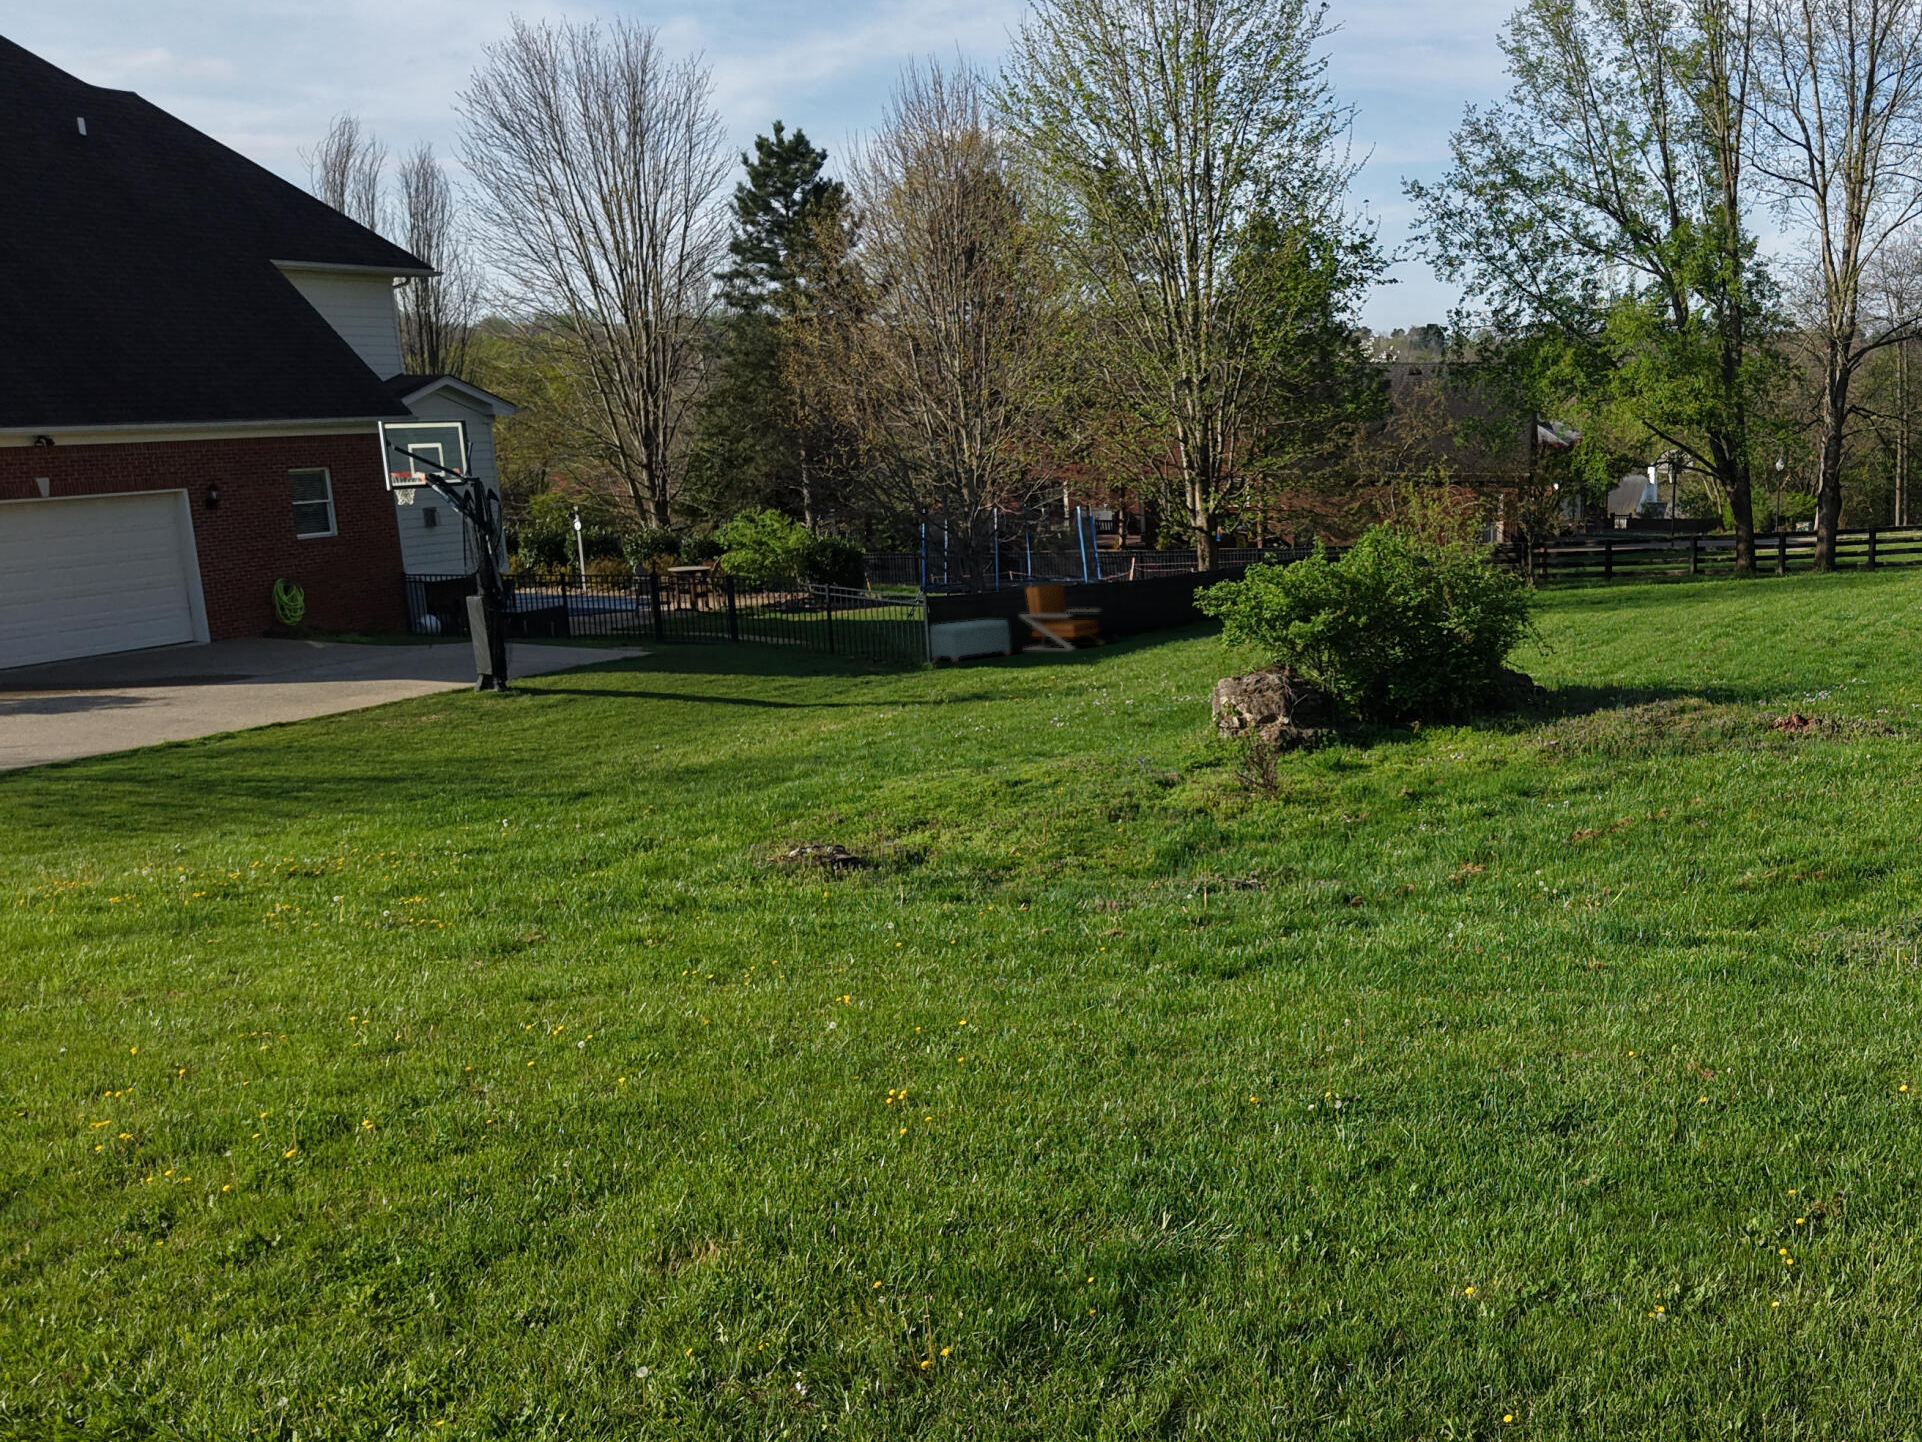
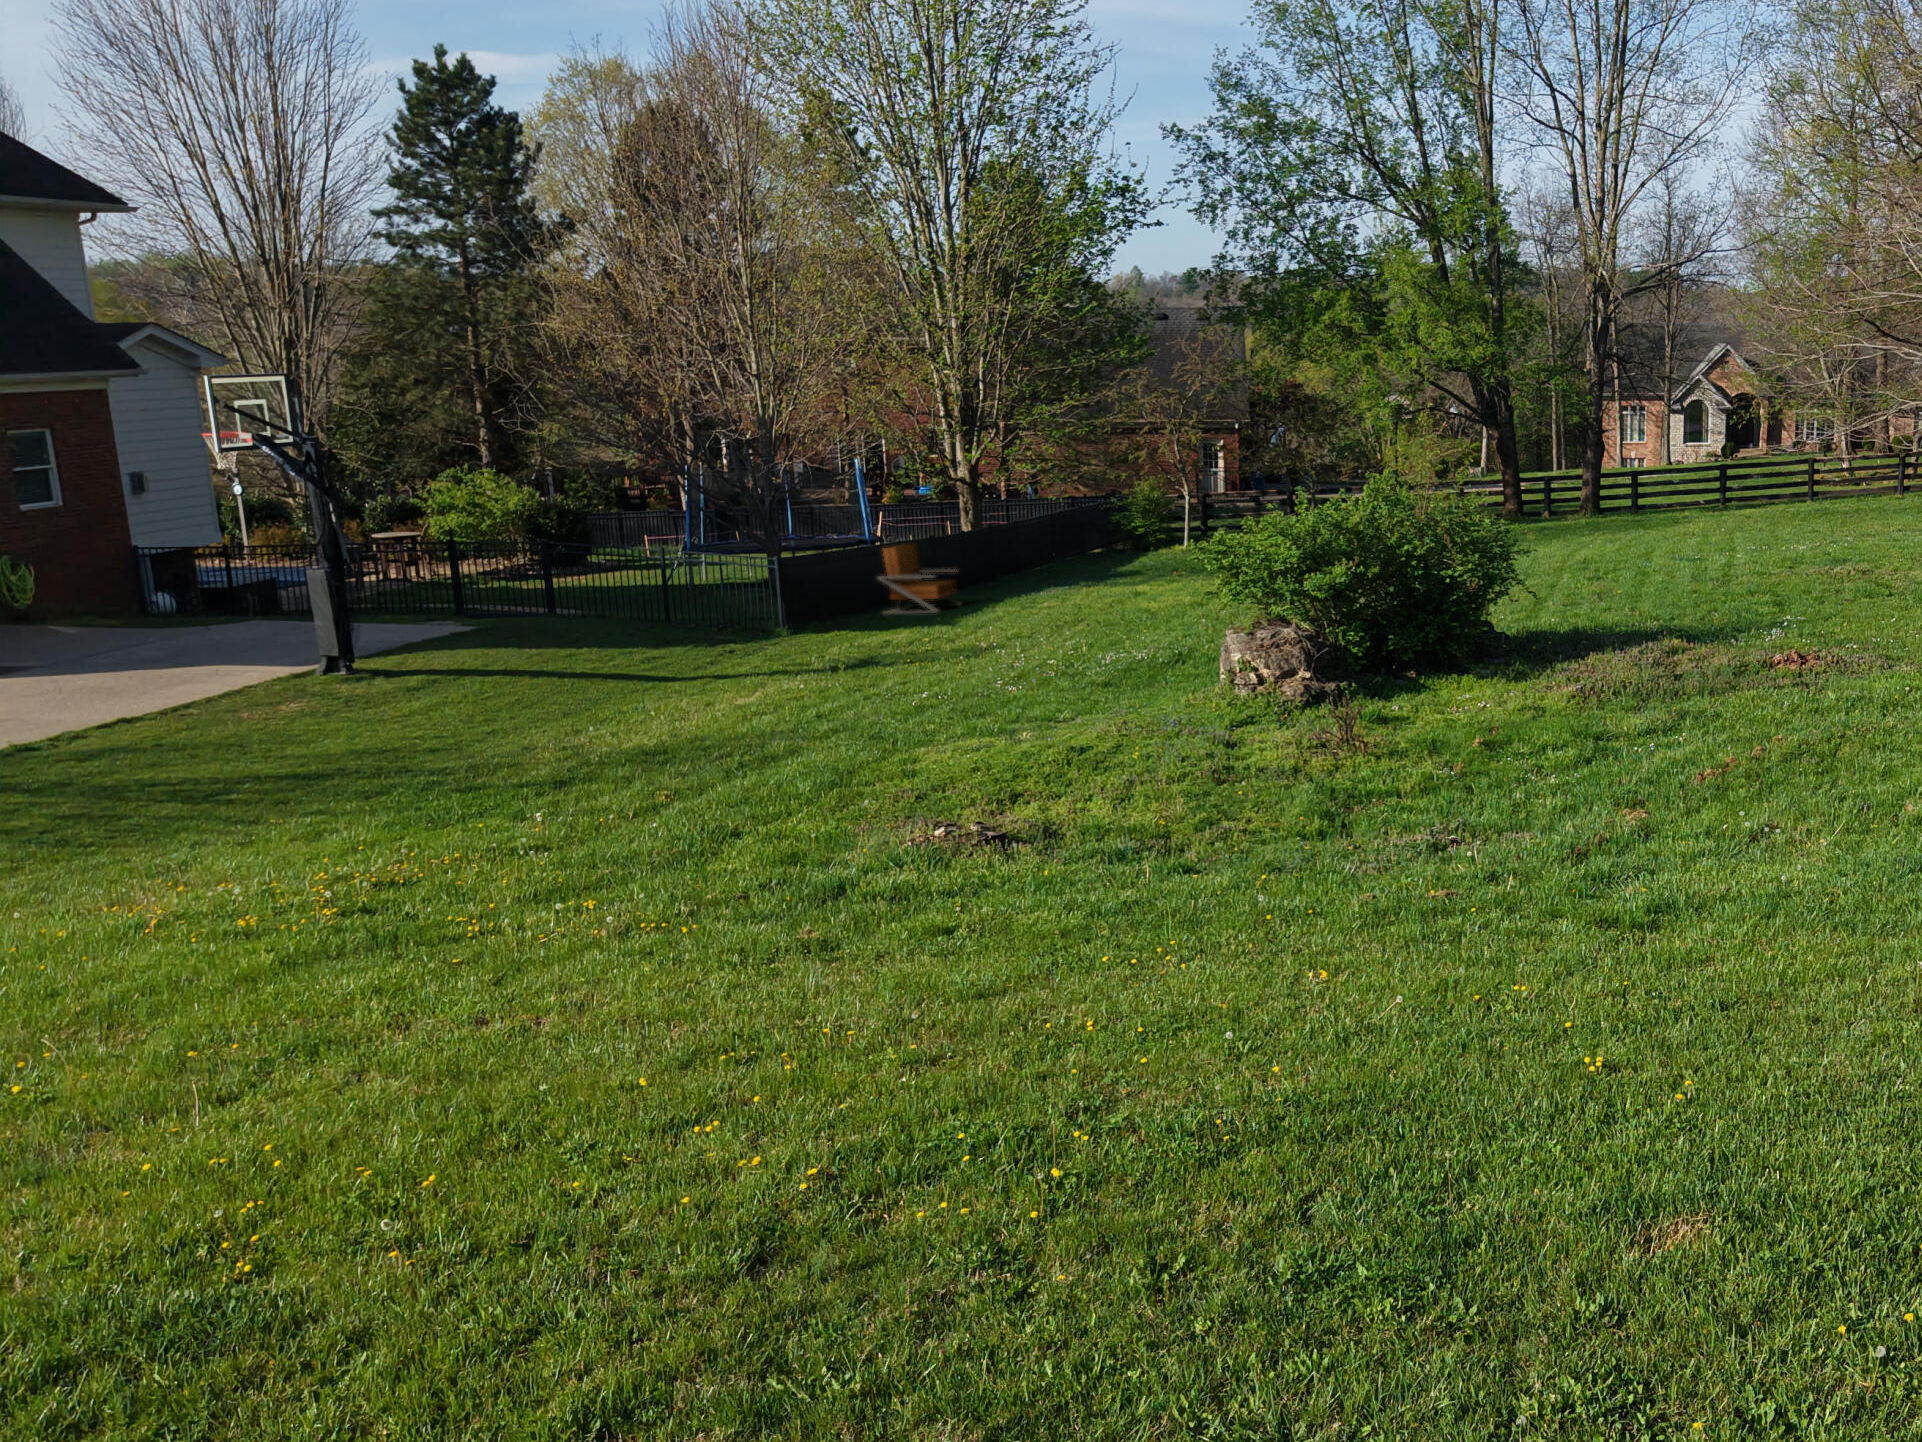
bench: present [930,620,1011,662] -> none [796,583,878,628]

